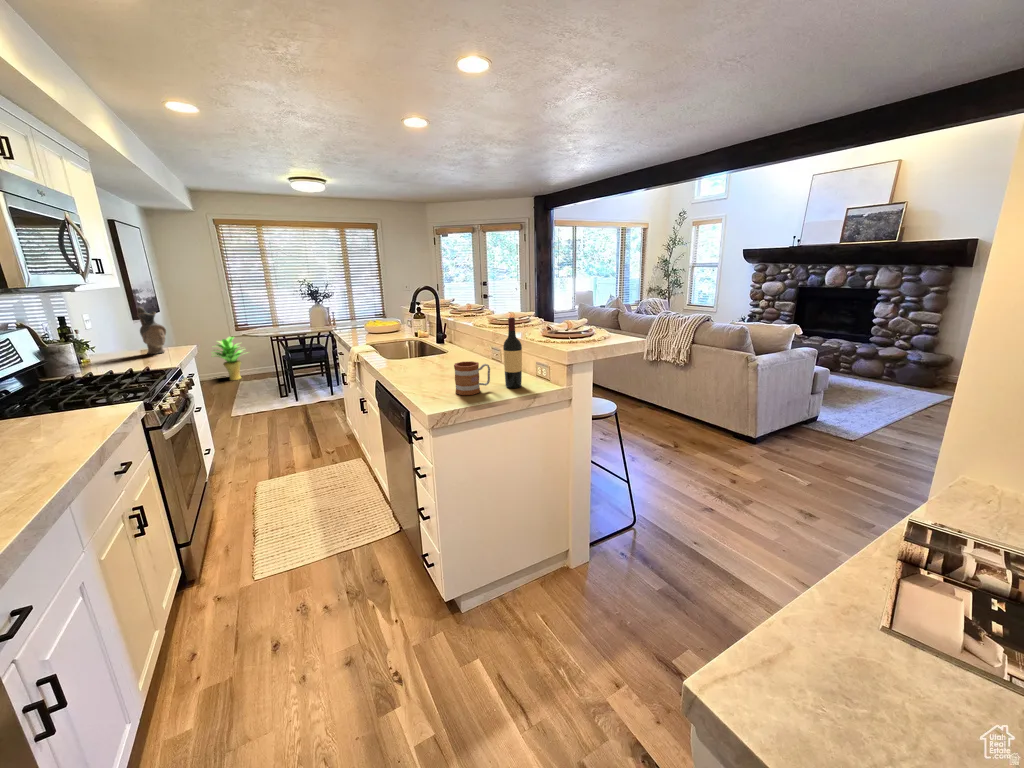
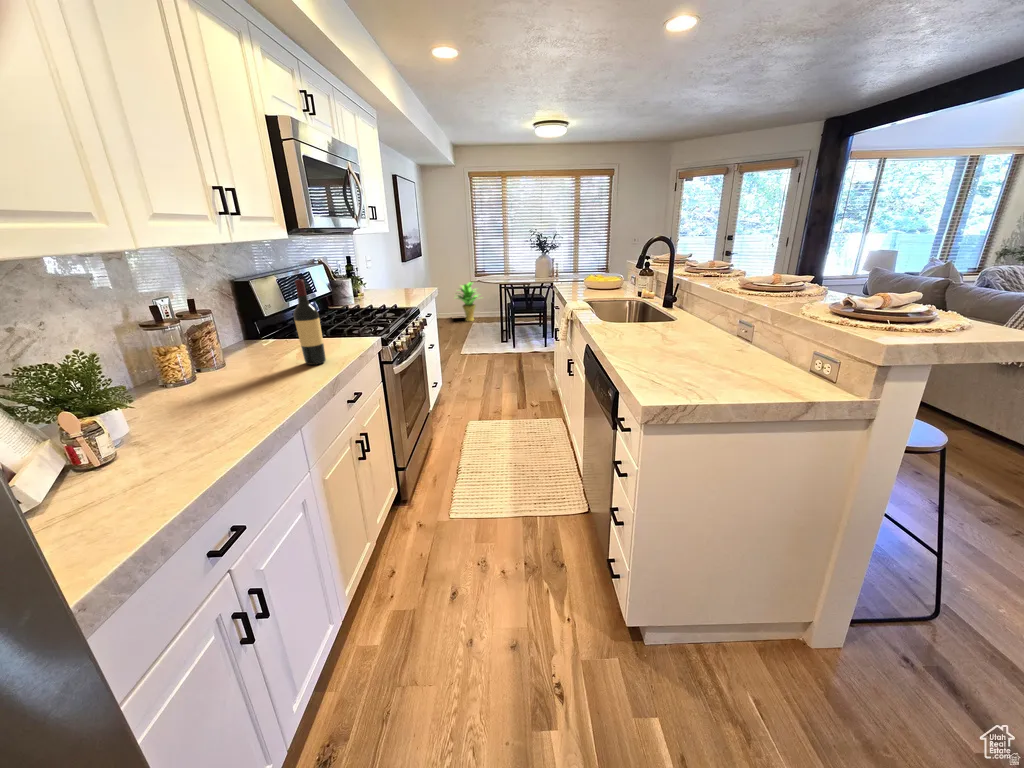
ceramic pitcher: present [137,307,166,354] -> none [397,251,416,294]
wine bottle: present [503,317,522,388] -> present [294,280,326,365]
mug: present [454,361,490,395] -> none [687,338,746,386]

